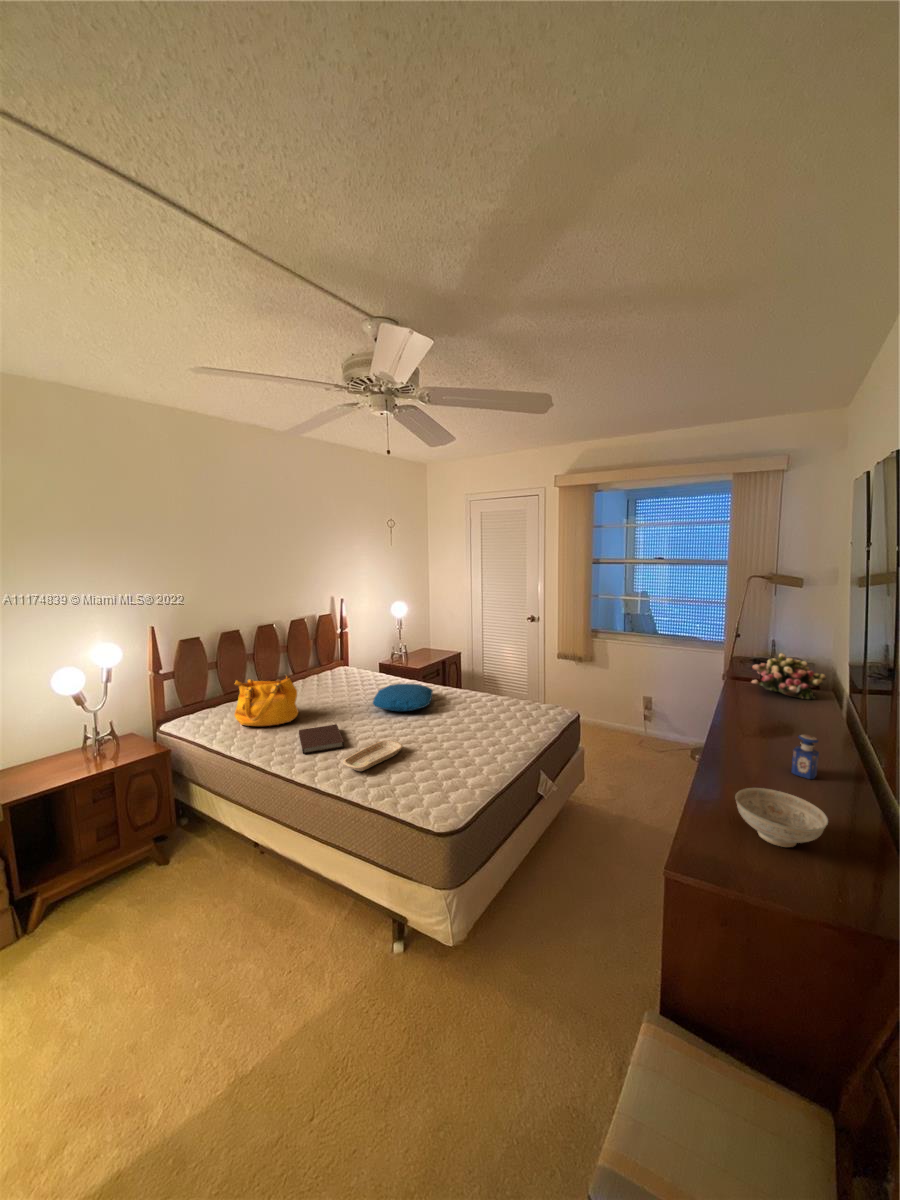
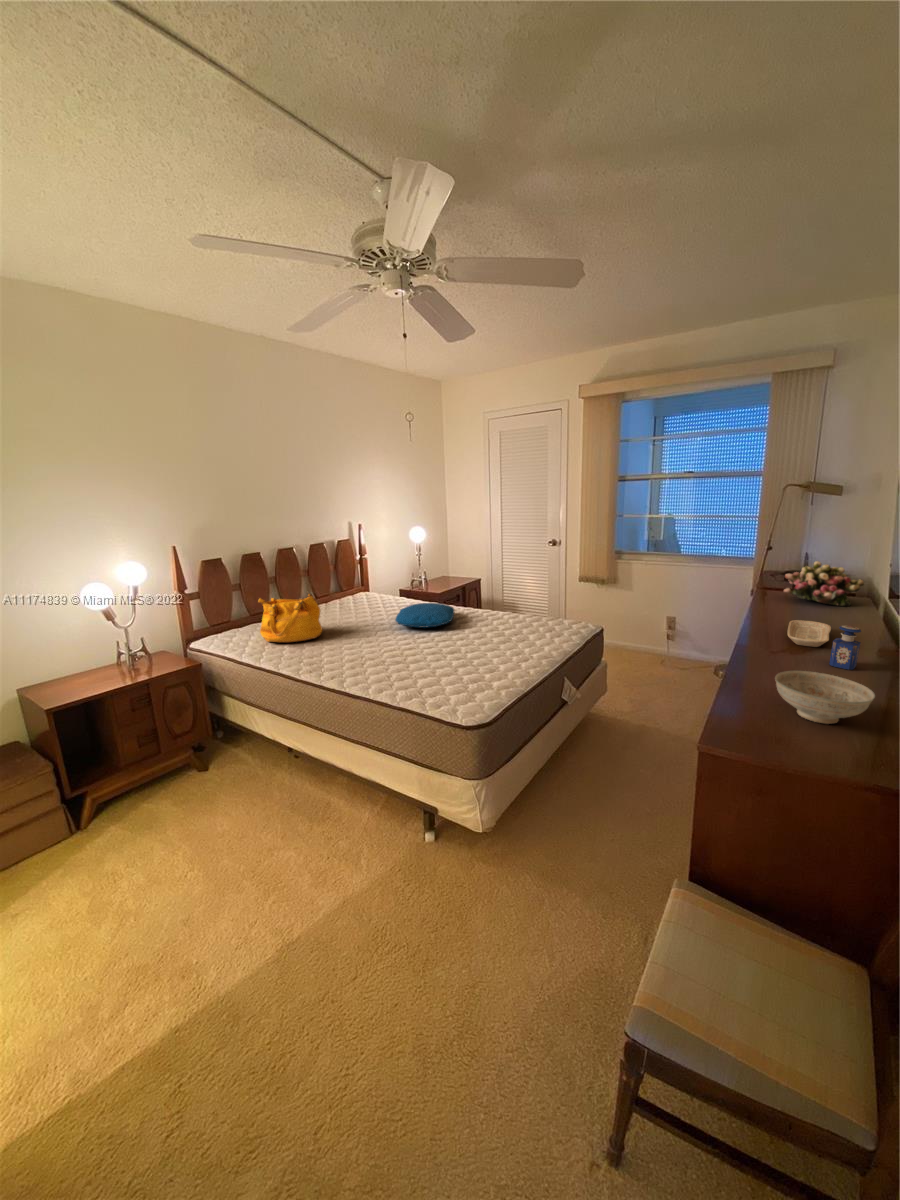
notebook: present [299,724,344,754] -> none [324,639,370,664]
tray: present [343,740,403,771] -> present [787,620,831,647]

